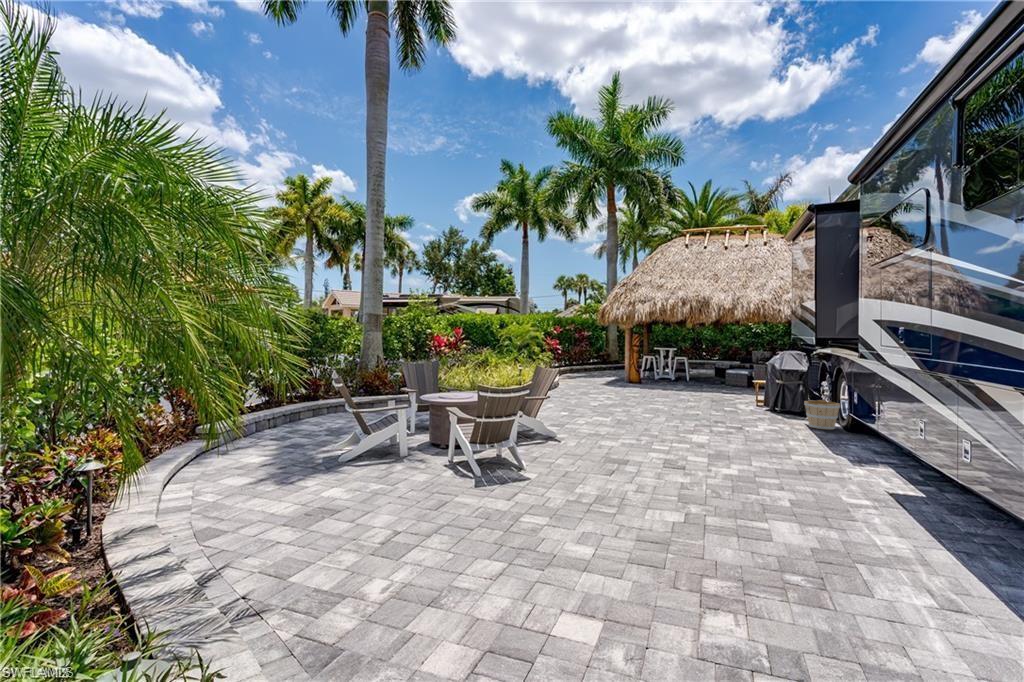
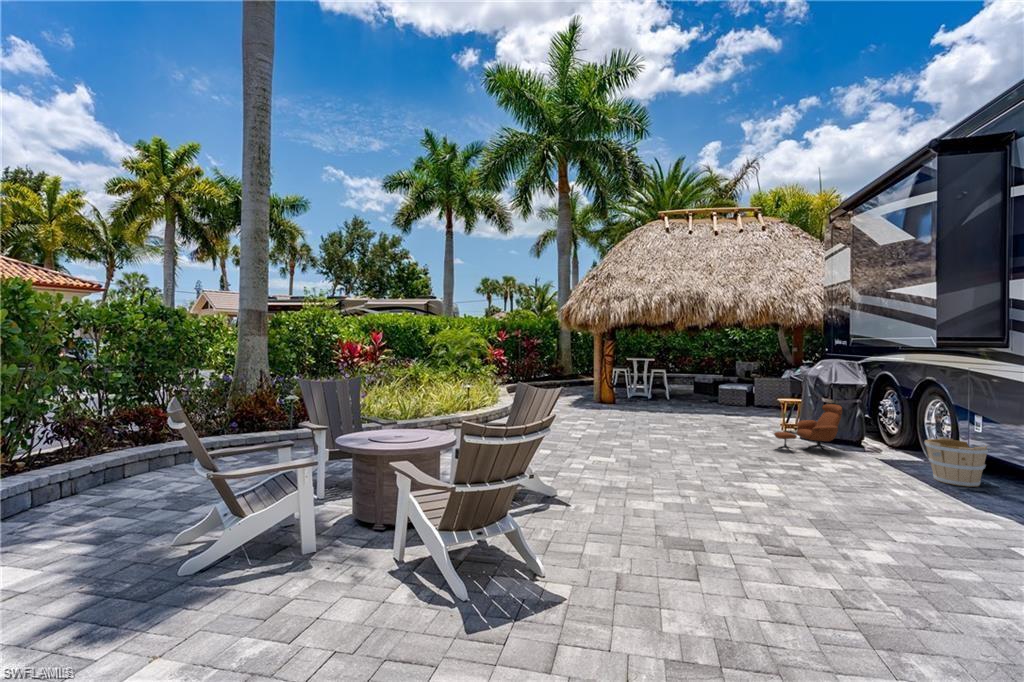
lounge chair: none [722,380,772,413] -> present [774,404,842,453]

